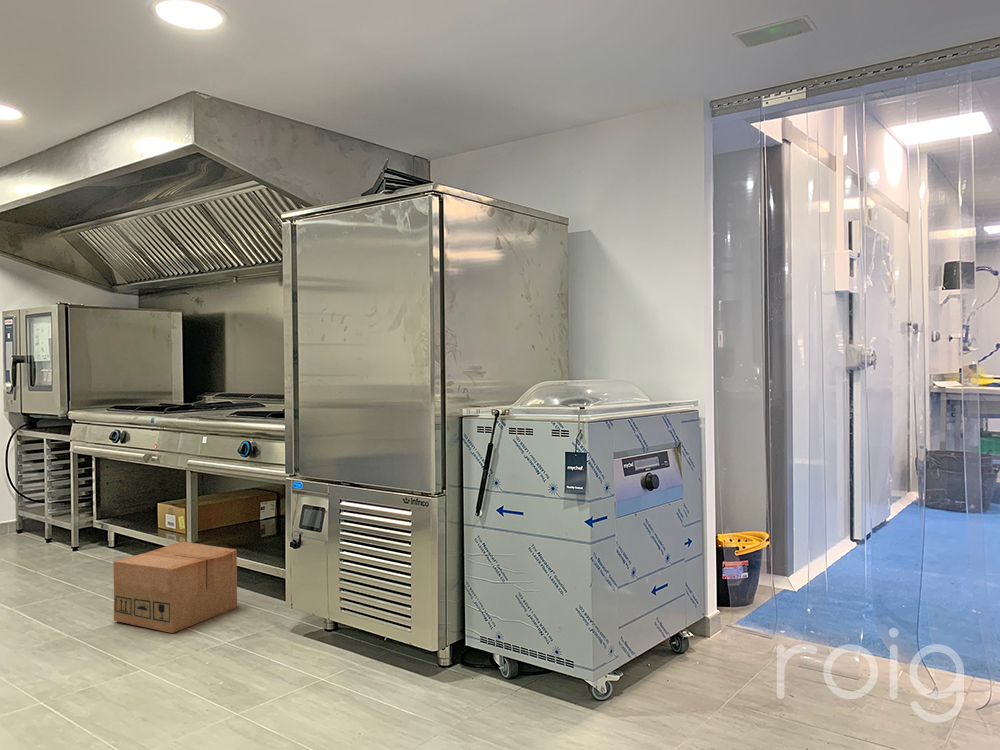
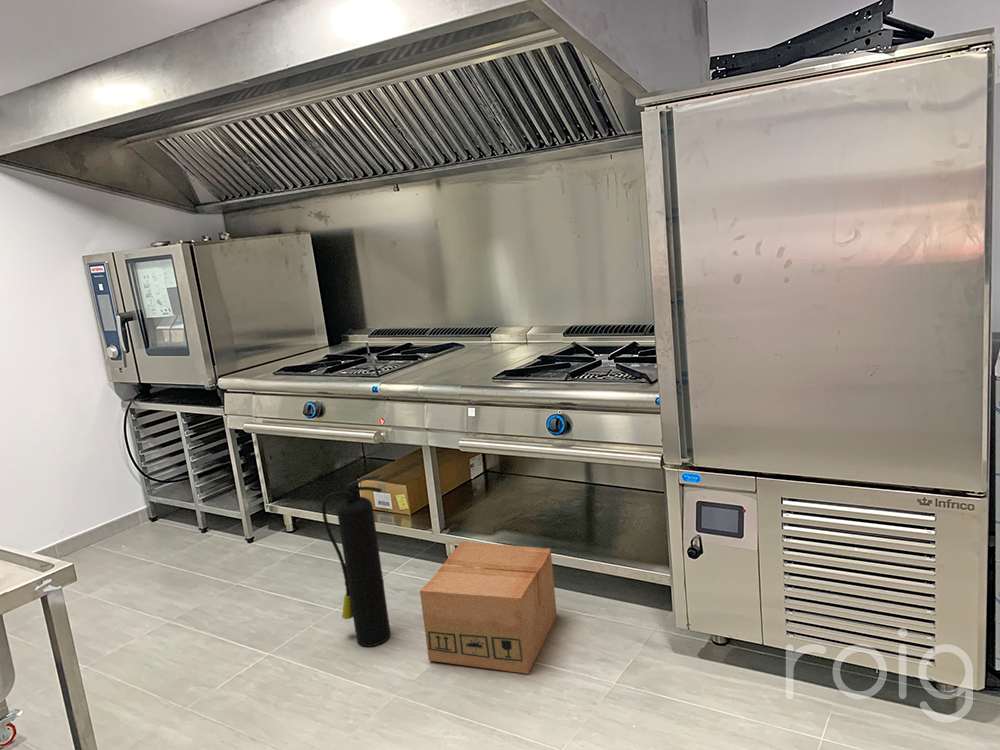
fire extinguisher: none [71,474,113,611] -> present [322,475,390,646]

